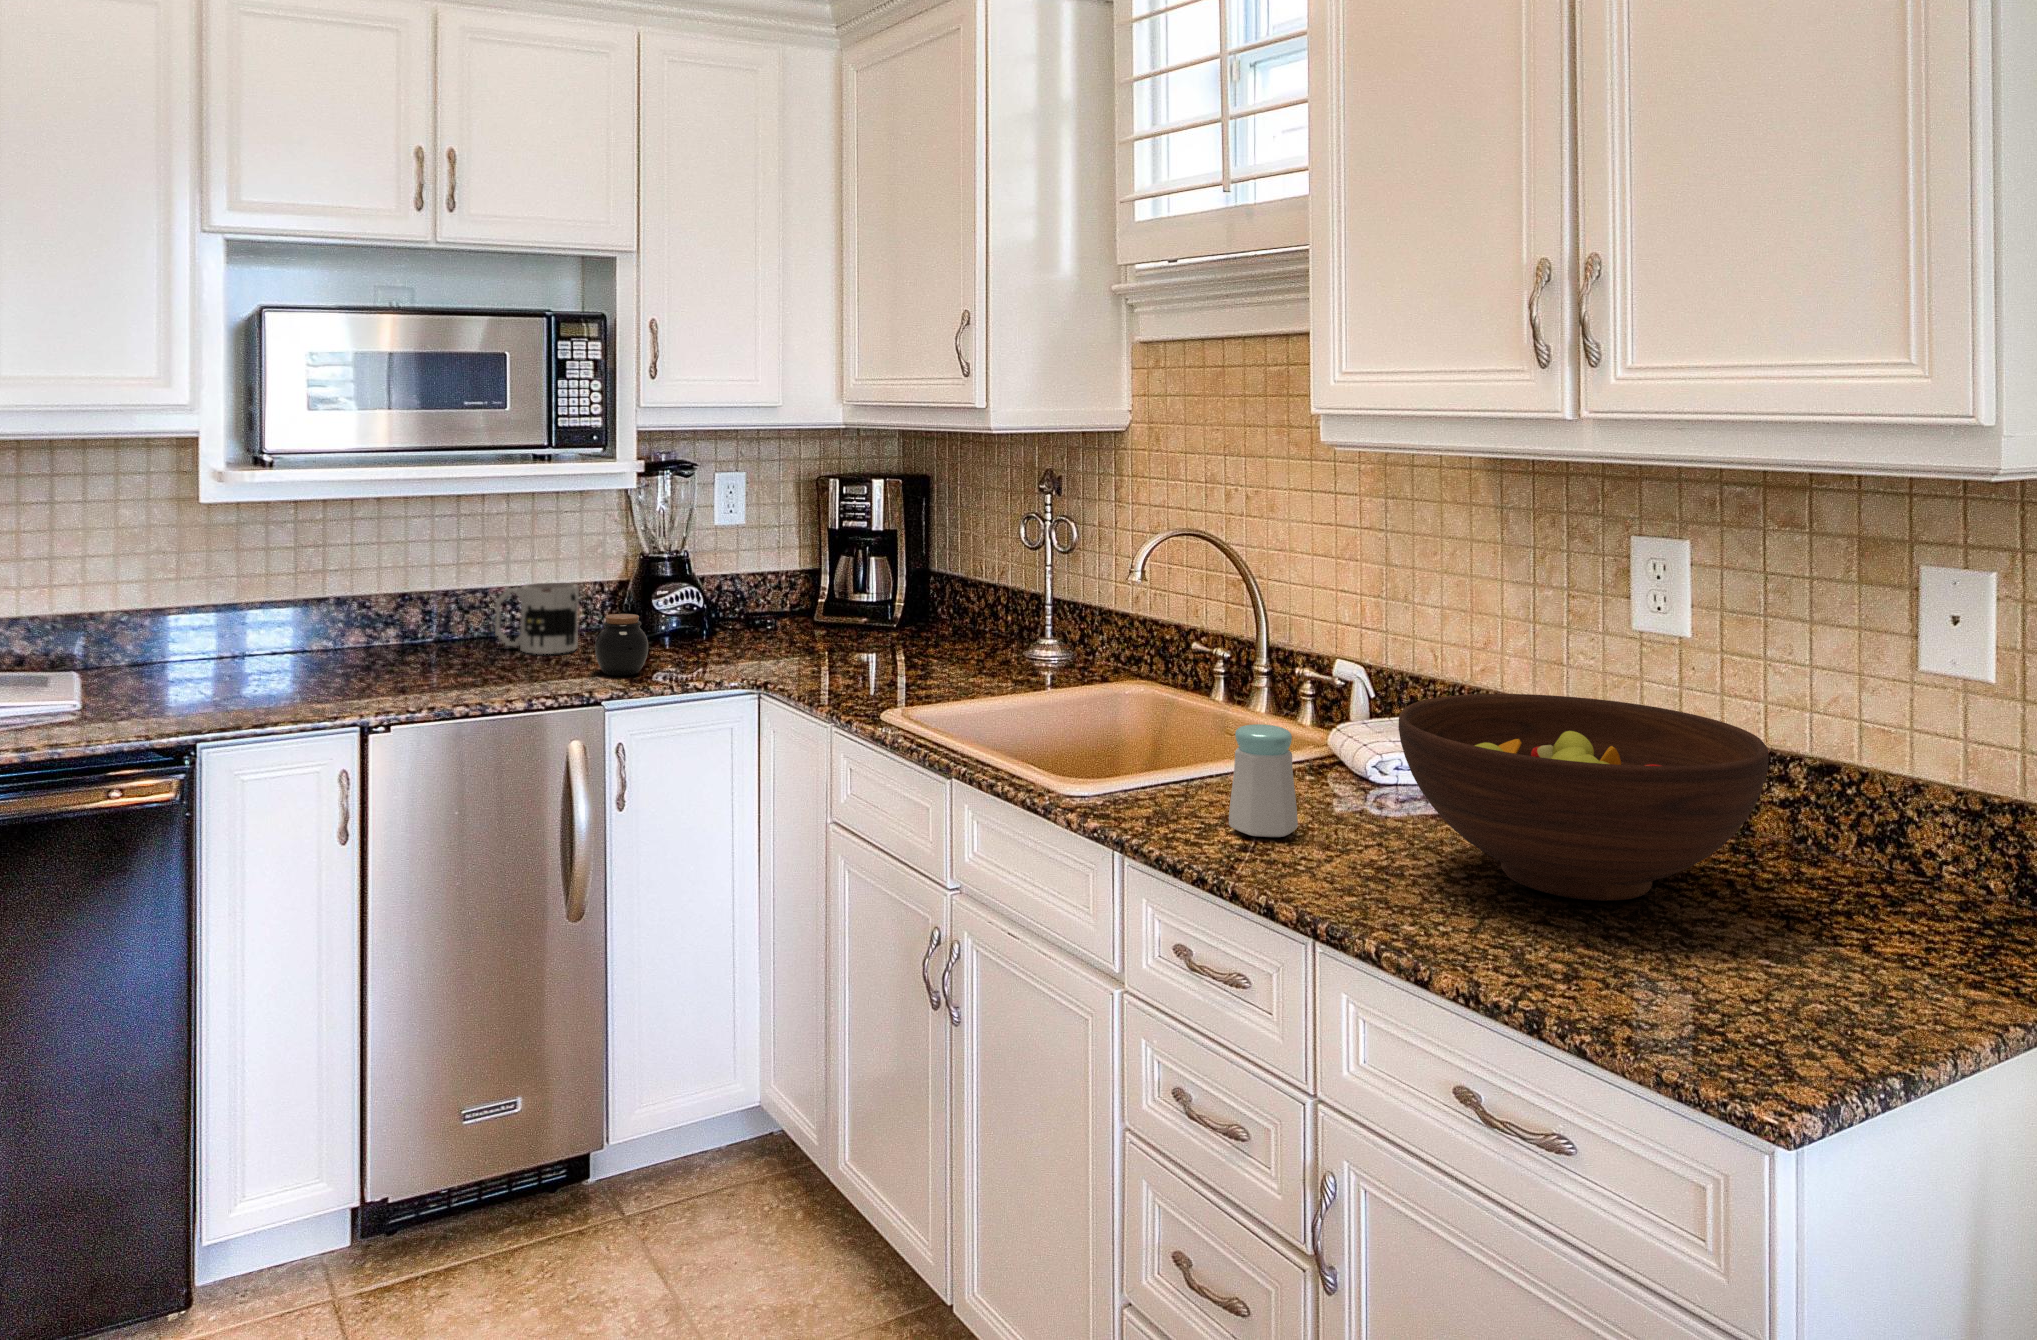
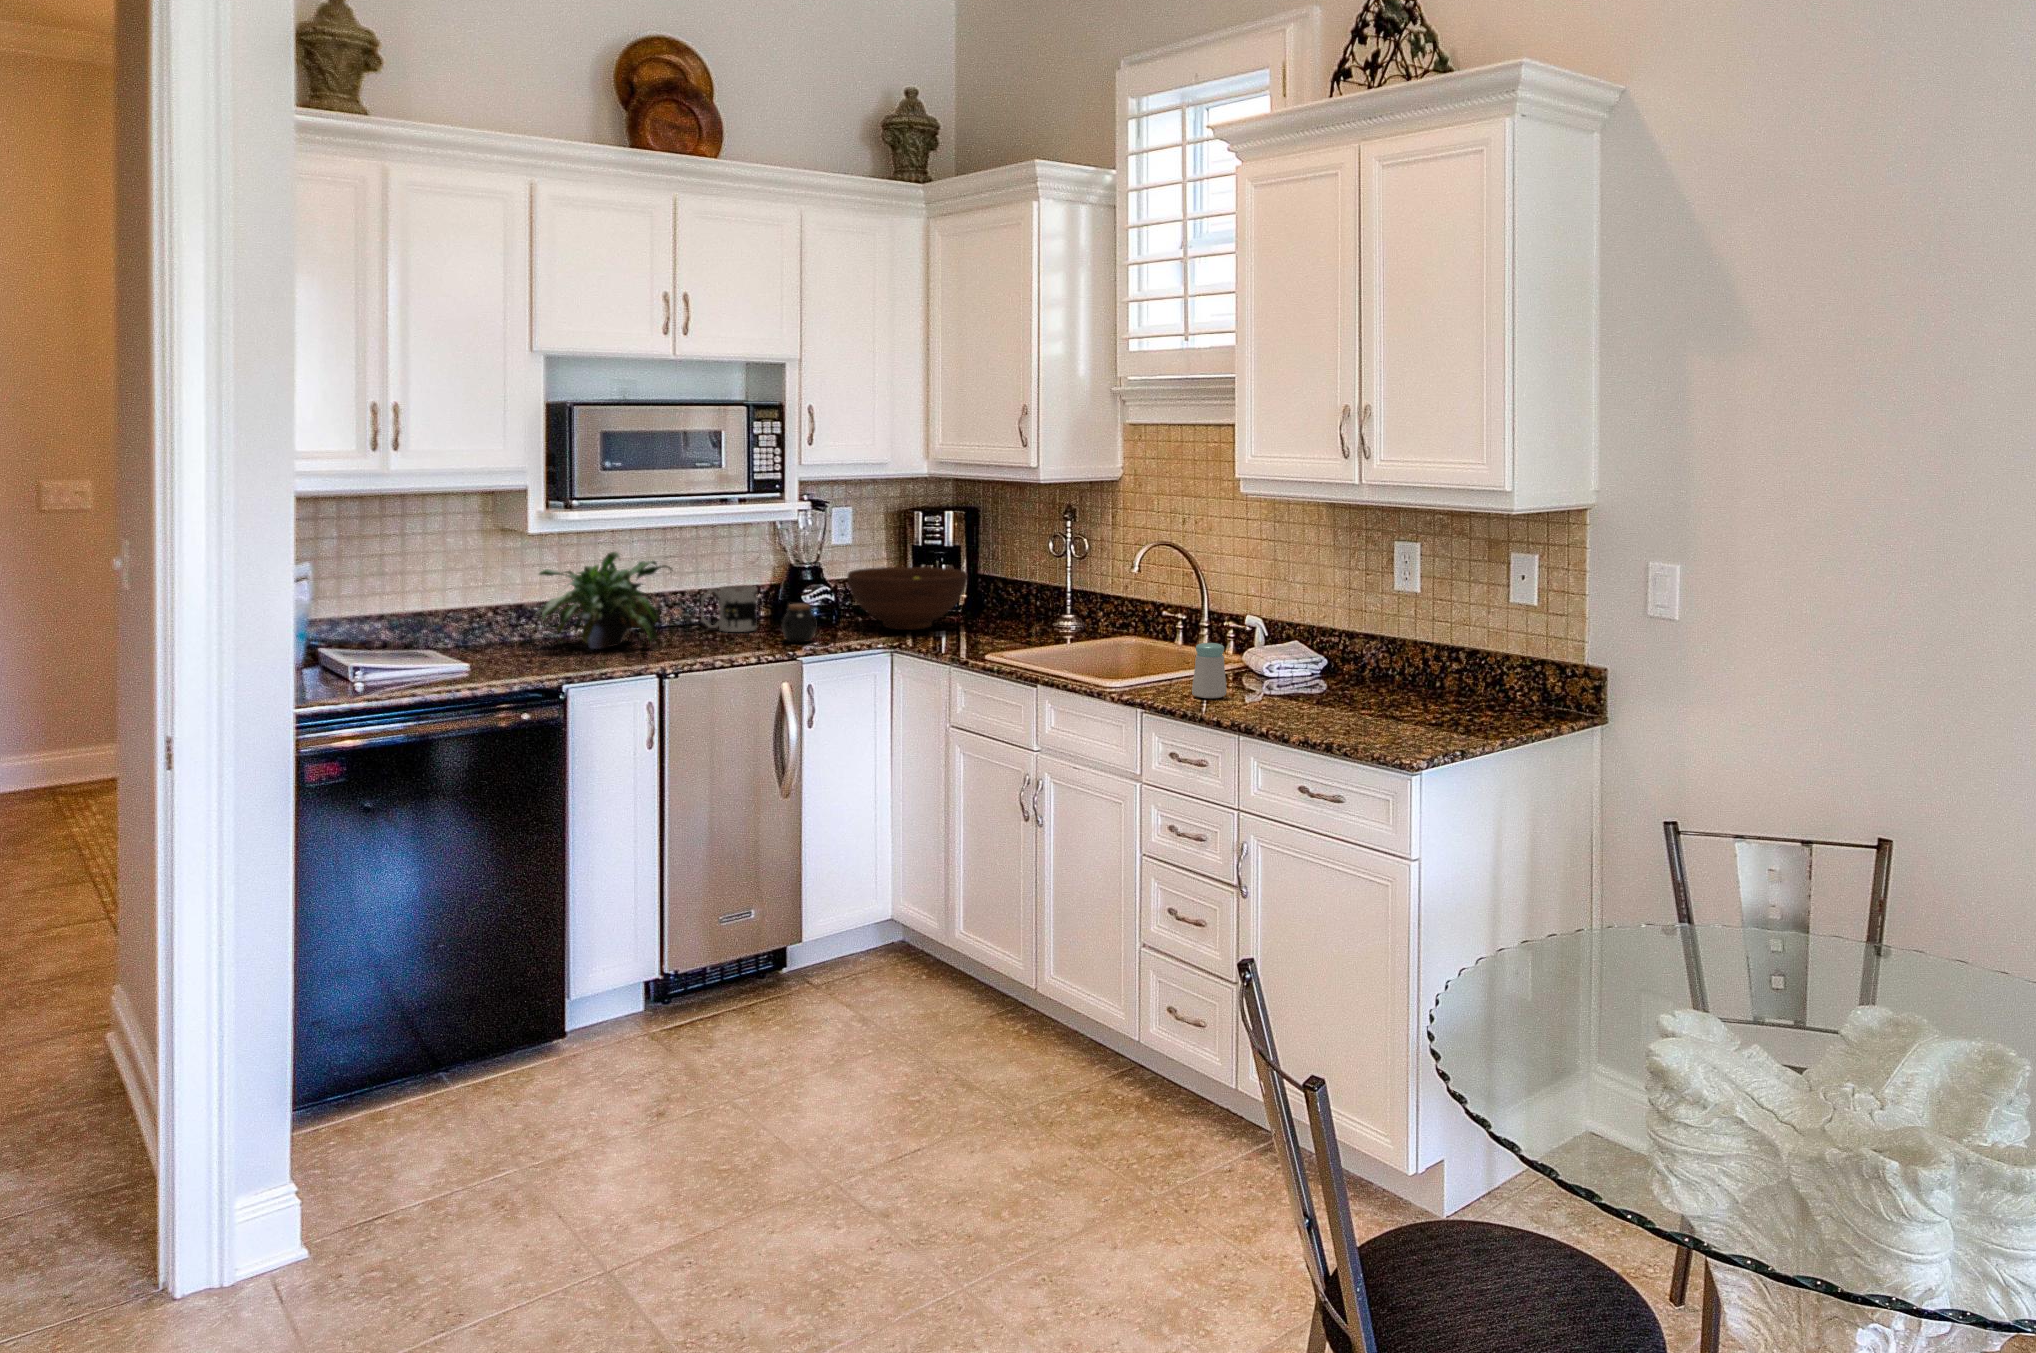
potted plant: none [210,530,420,680] -> present [539,552,672,649]
fruit bowl: present [1399,694,1769,901] -> present [847,567,968,630]

